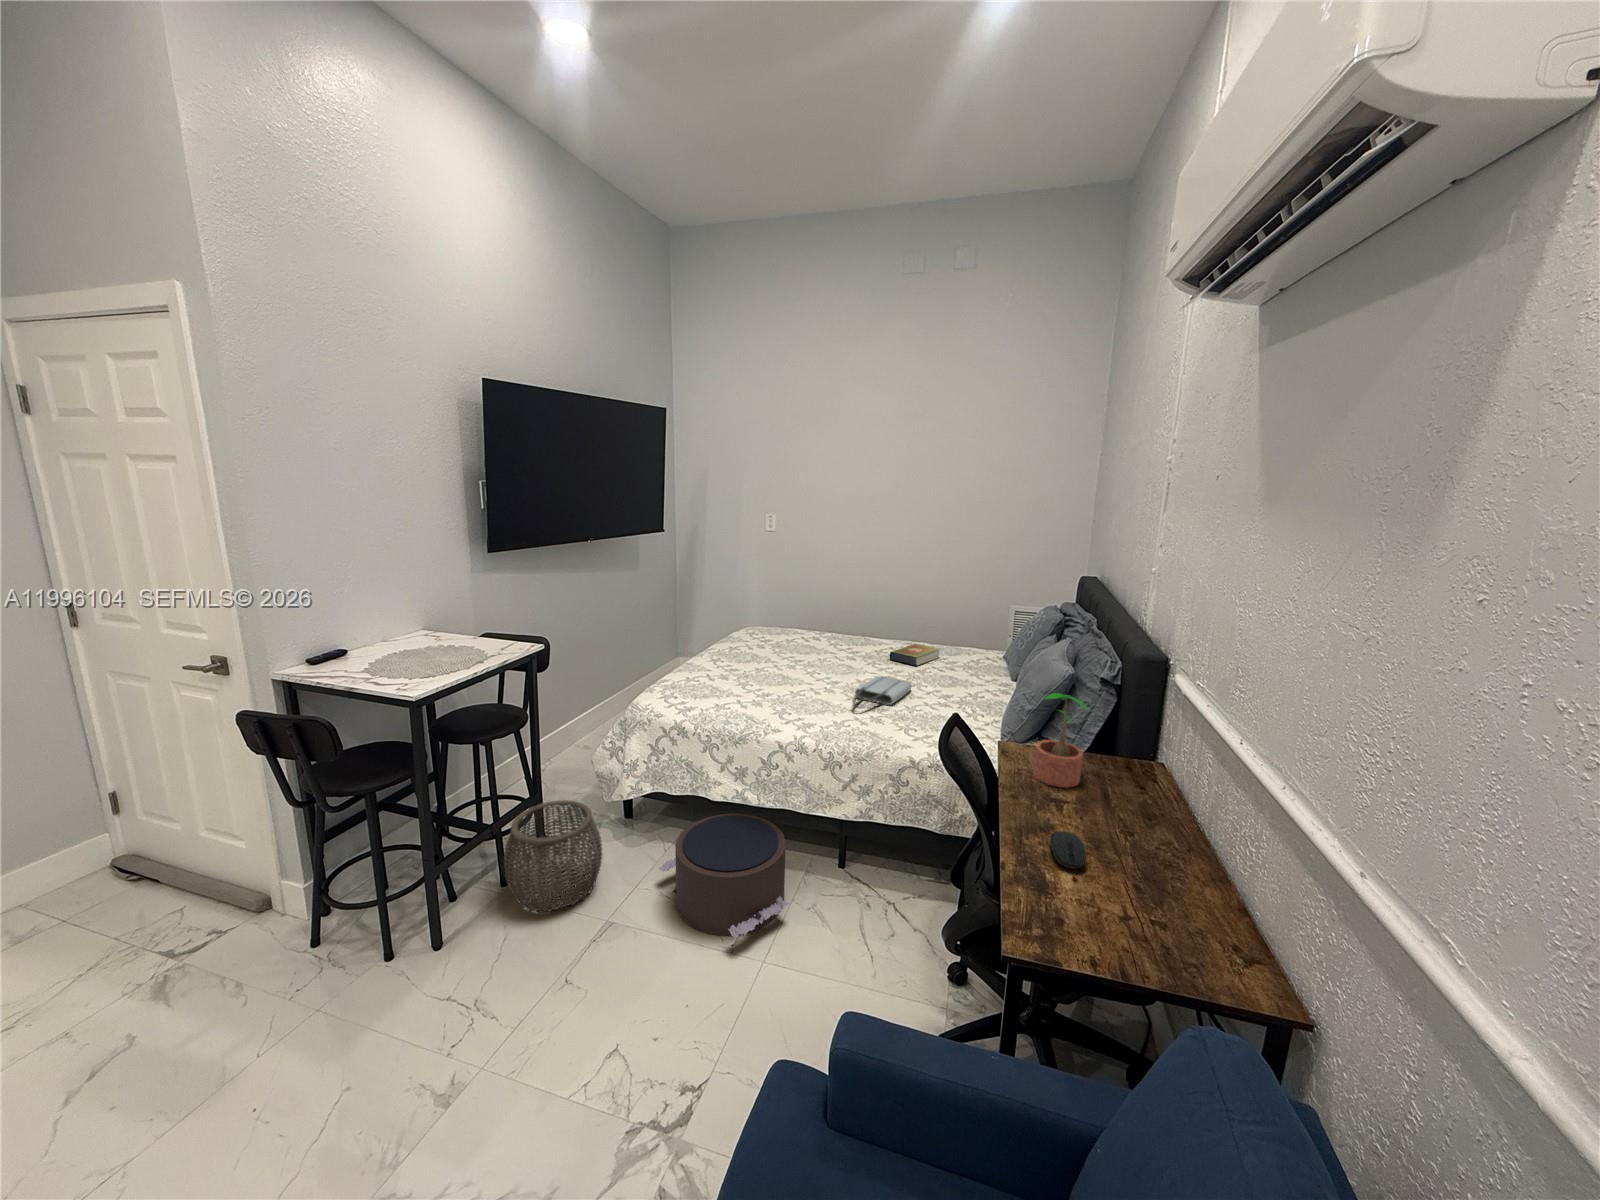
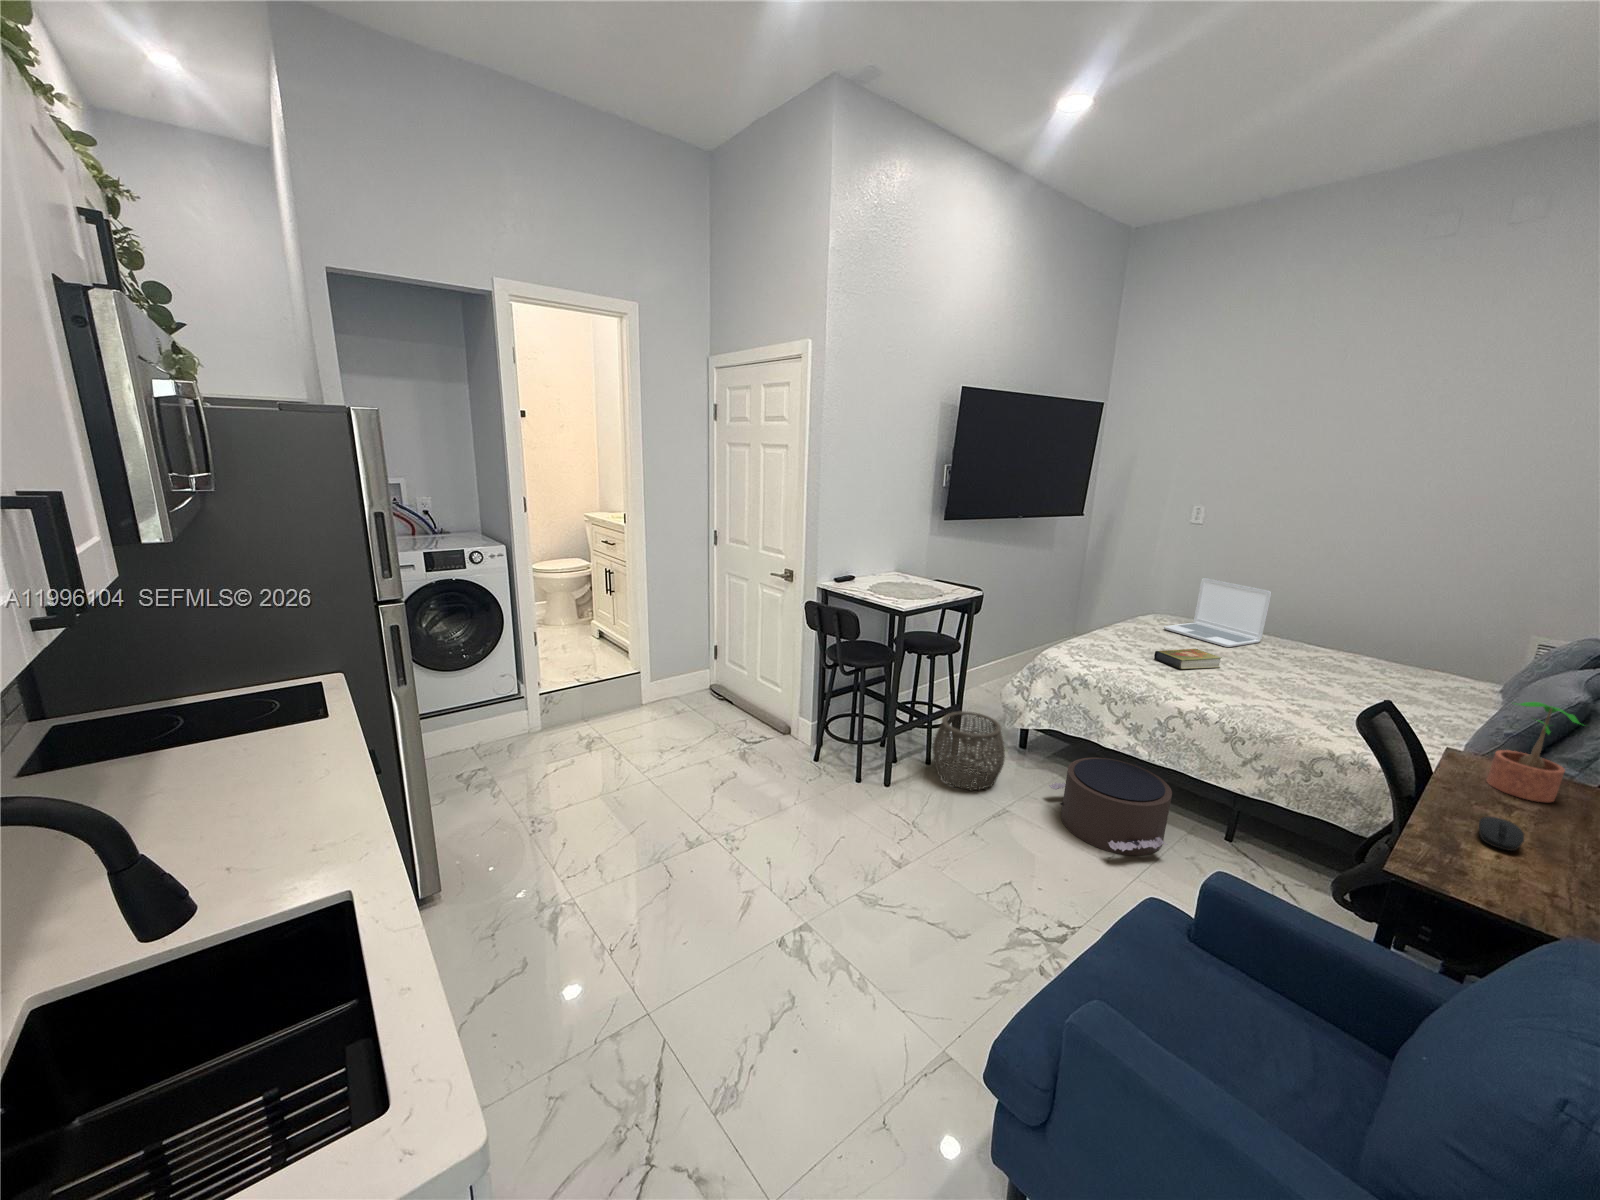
laptop: none [756,587,840,655] -> present [1164,578,1271,647]
book: present [890,643,940,666] -> present [1154,649,1222,669]
tote bag: present [853,676,912,708] -> none [1267,676,1349,702]

